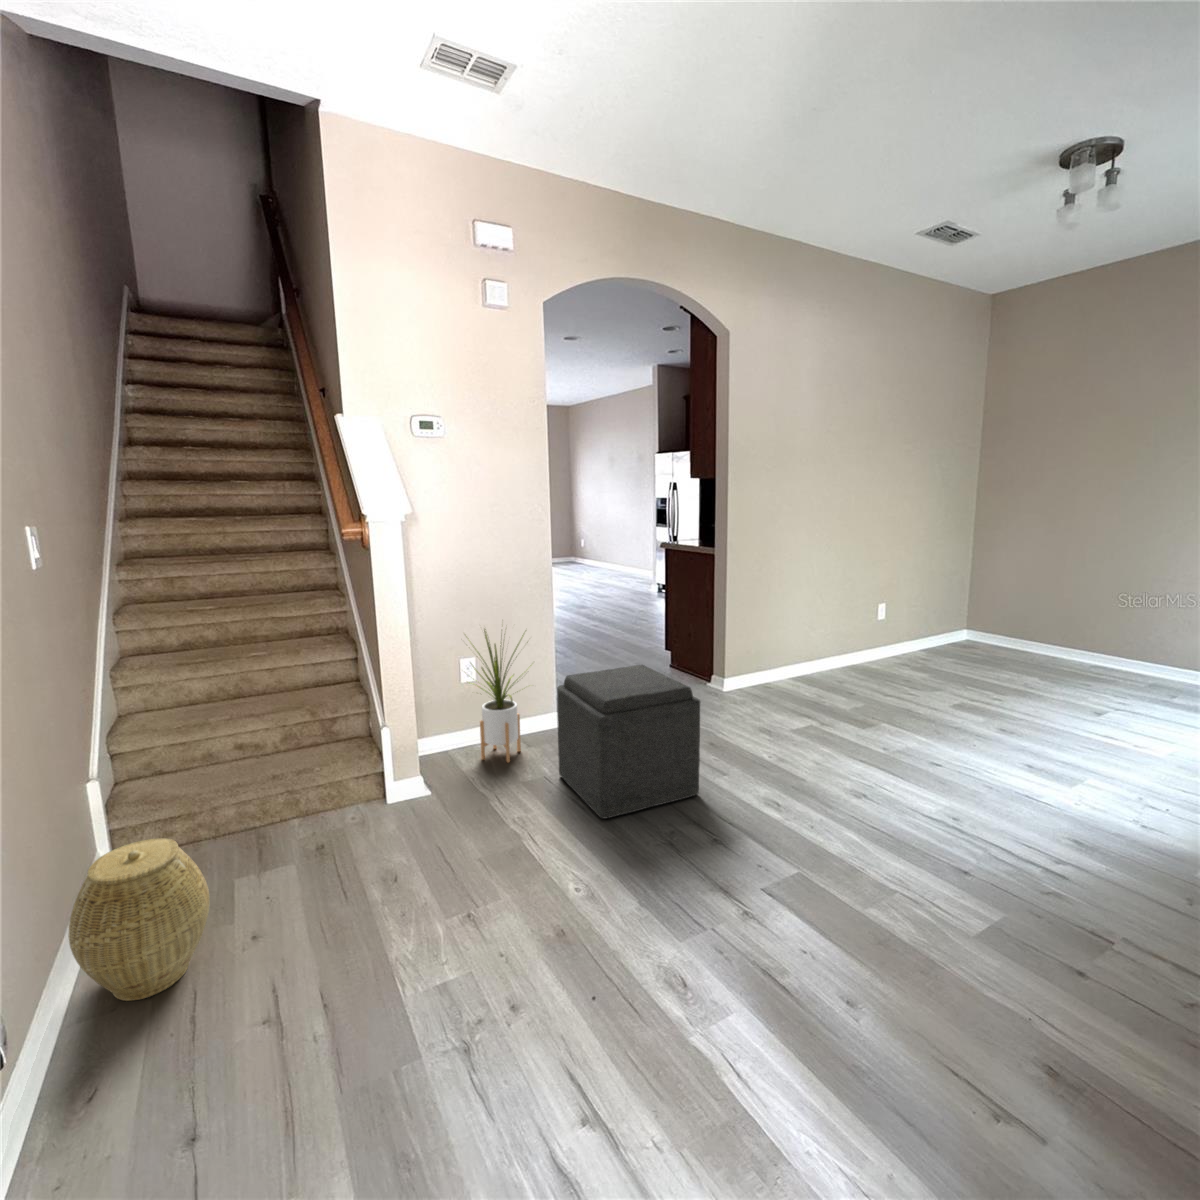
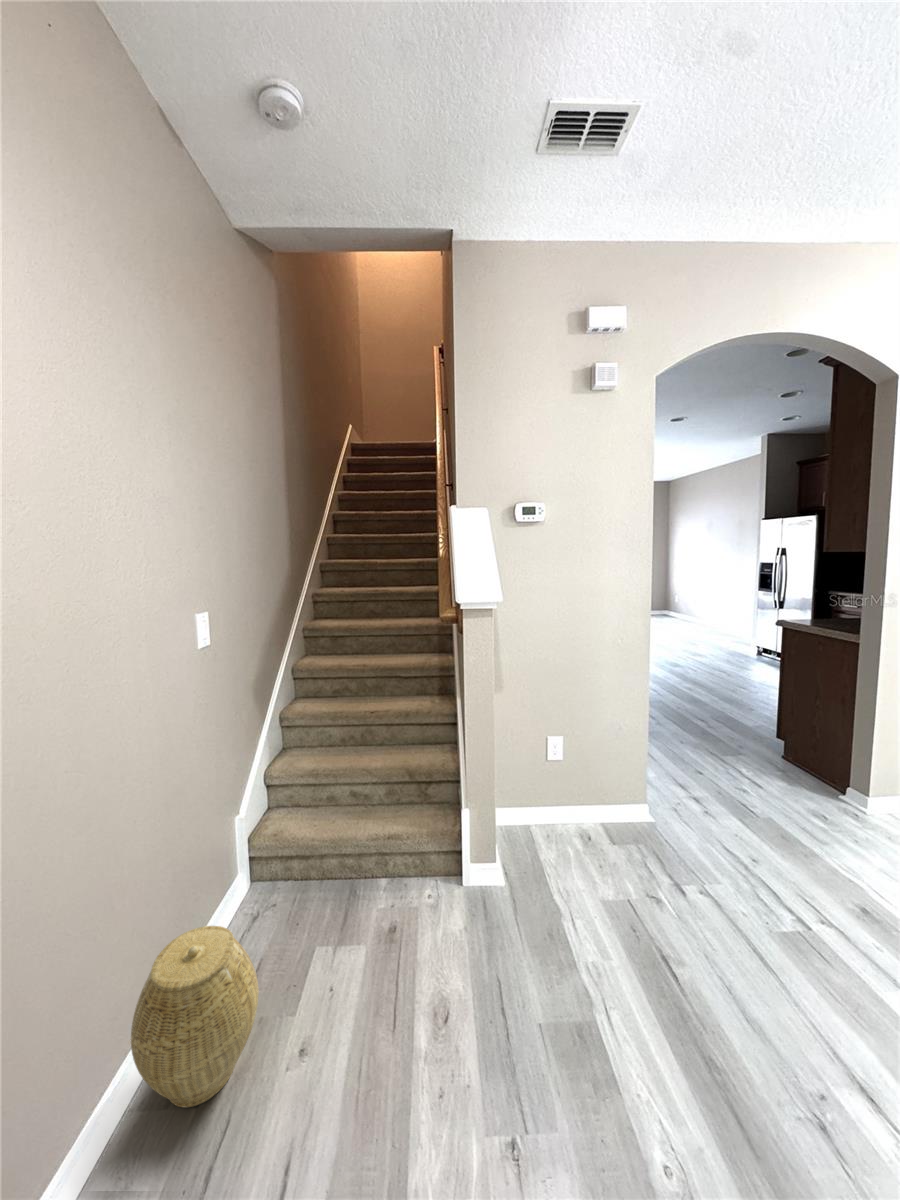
house plant: present [473,629,523,762] -> none [544,704,626,863]
ottoman: present [557,665,700,819] -> none [646,793,873,1018]

